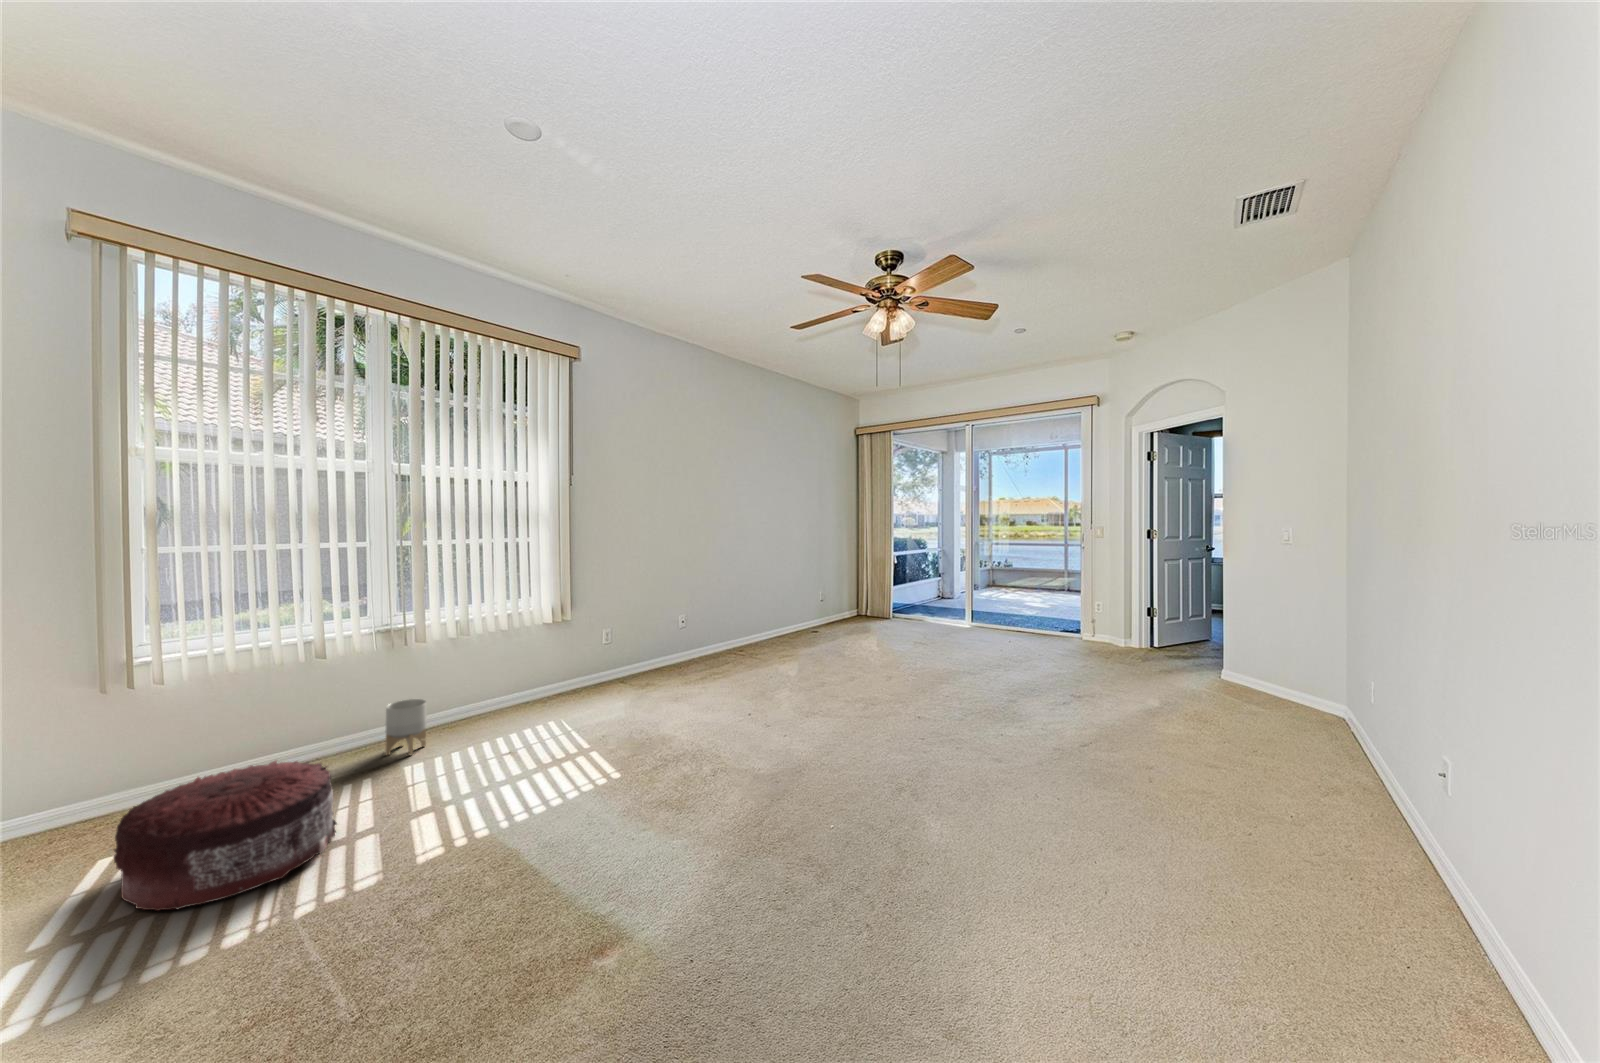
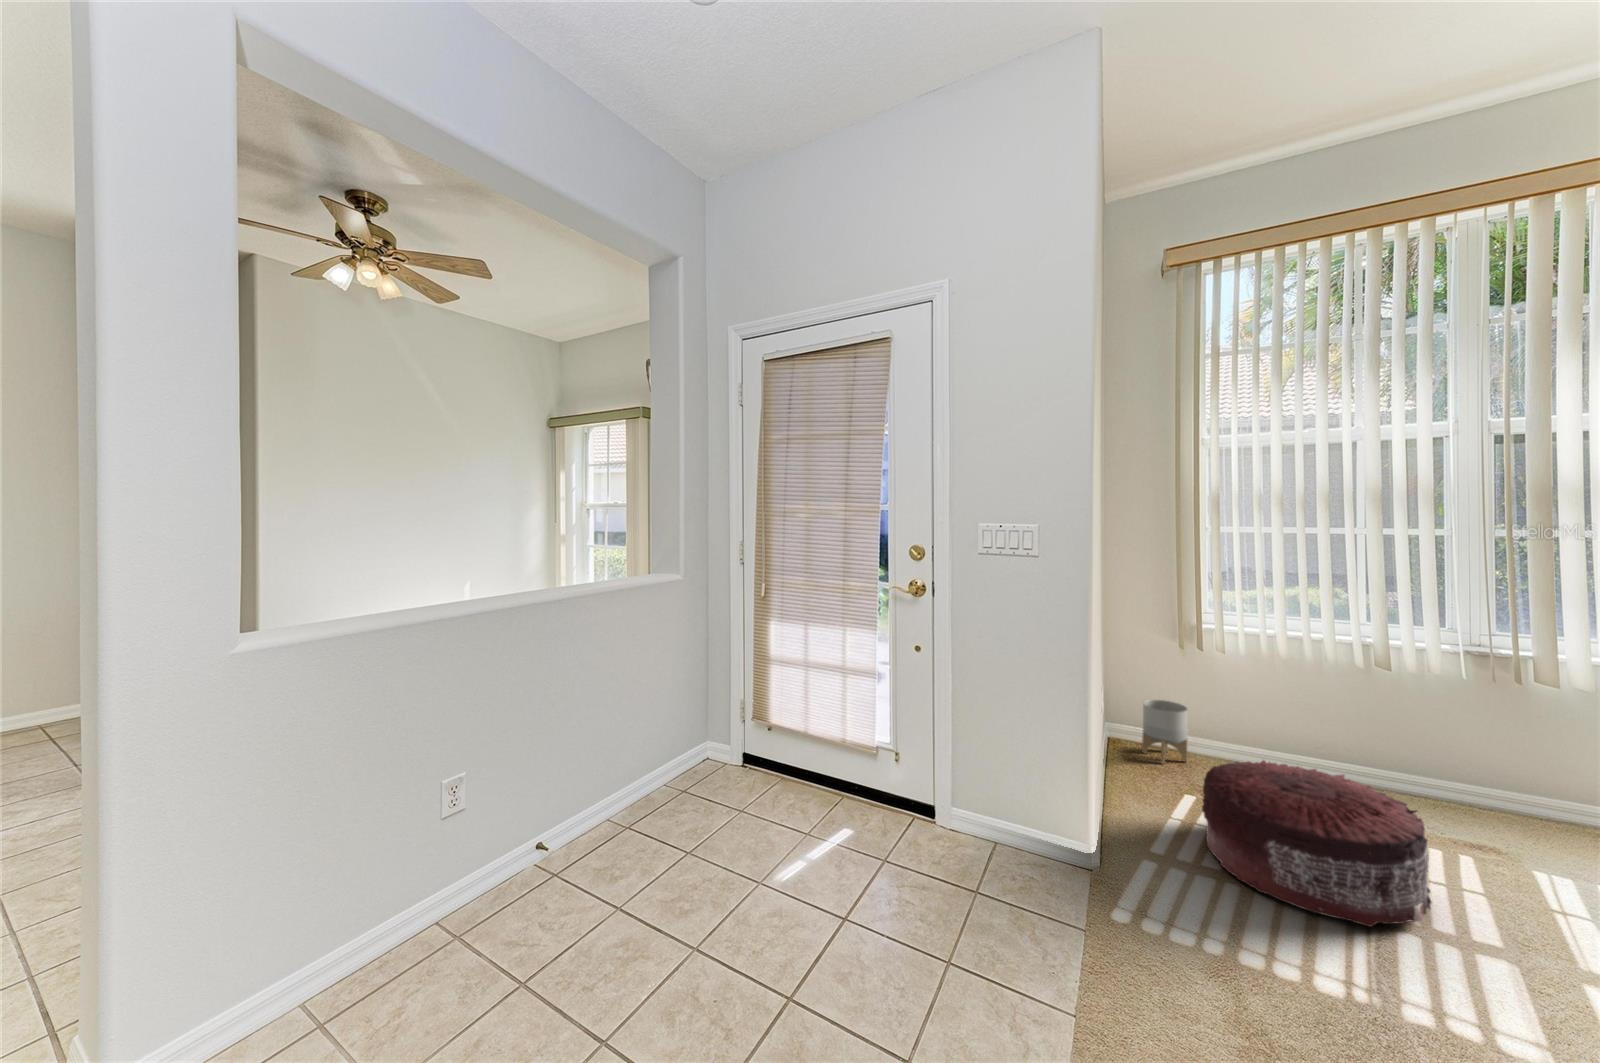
planter: present [385,699,427,755] -> present [1142,699,1188,764]

